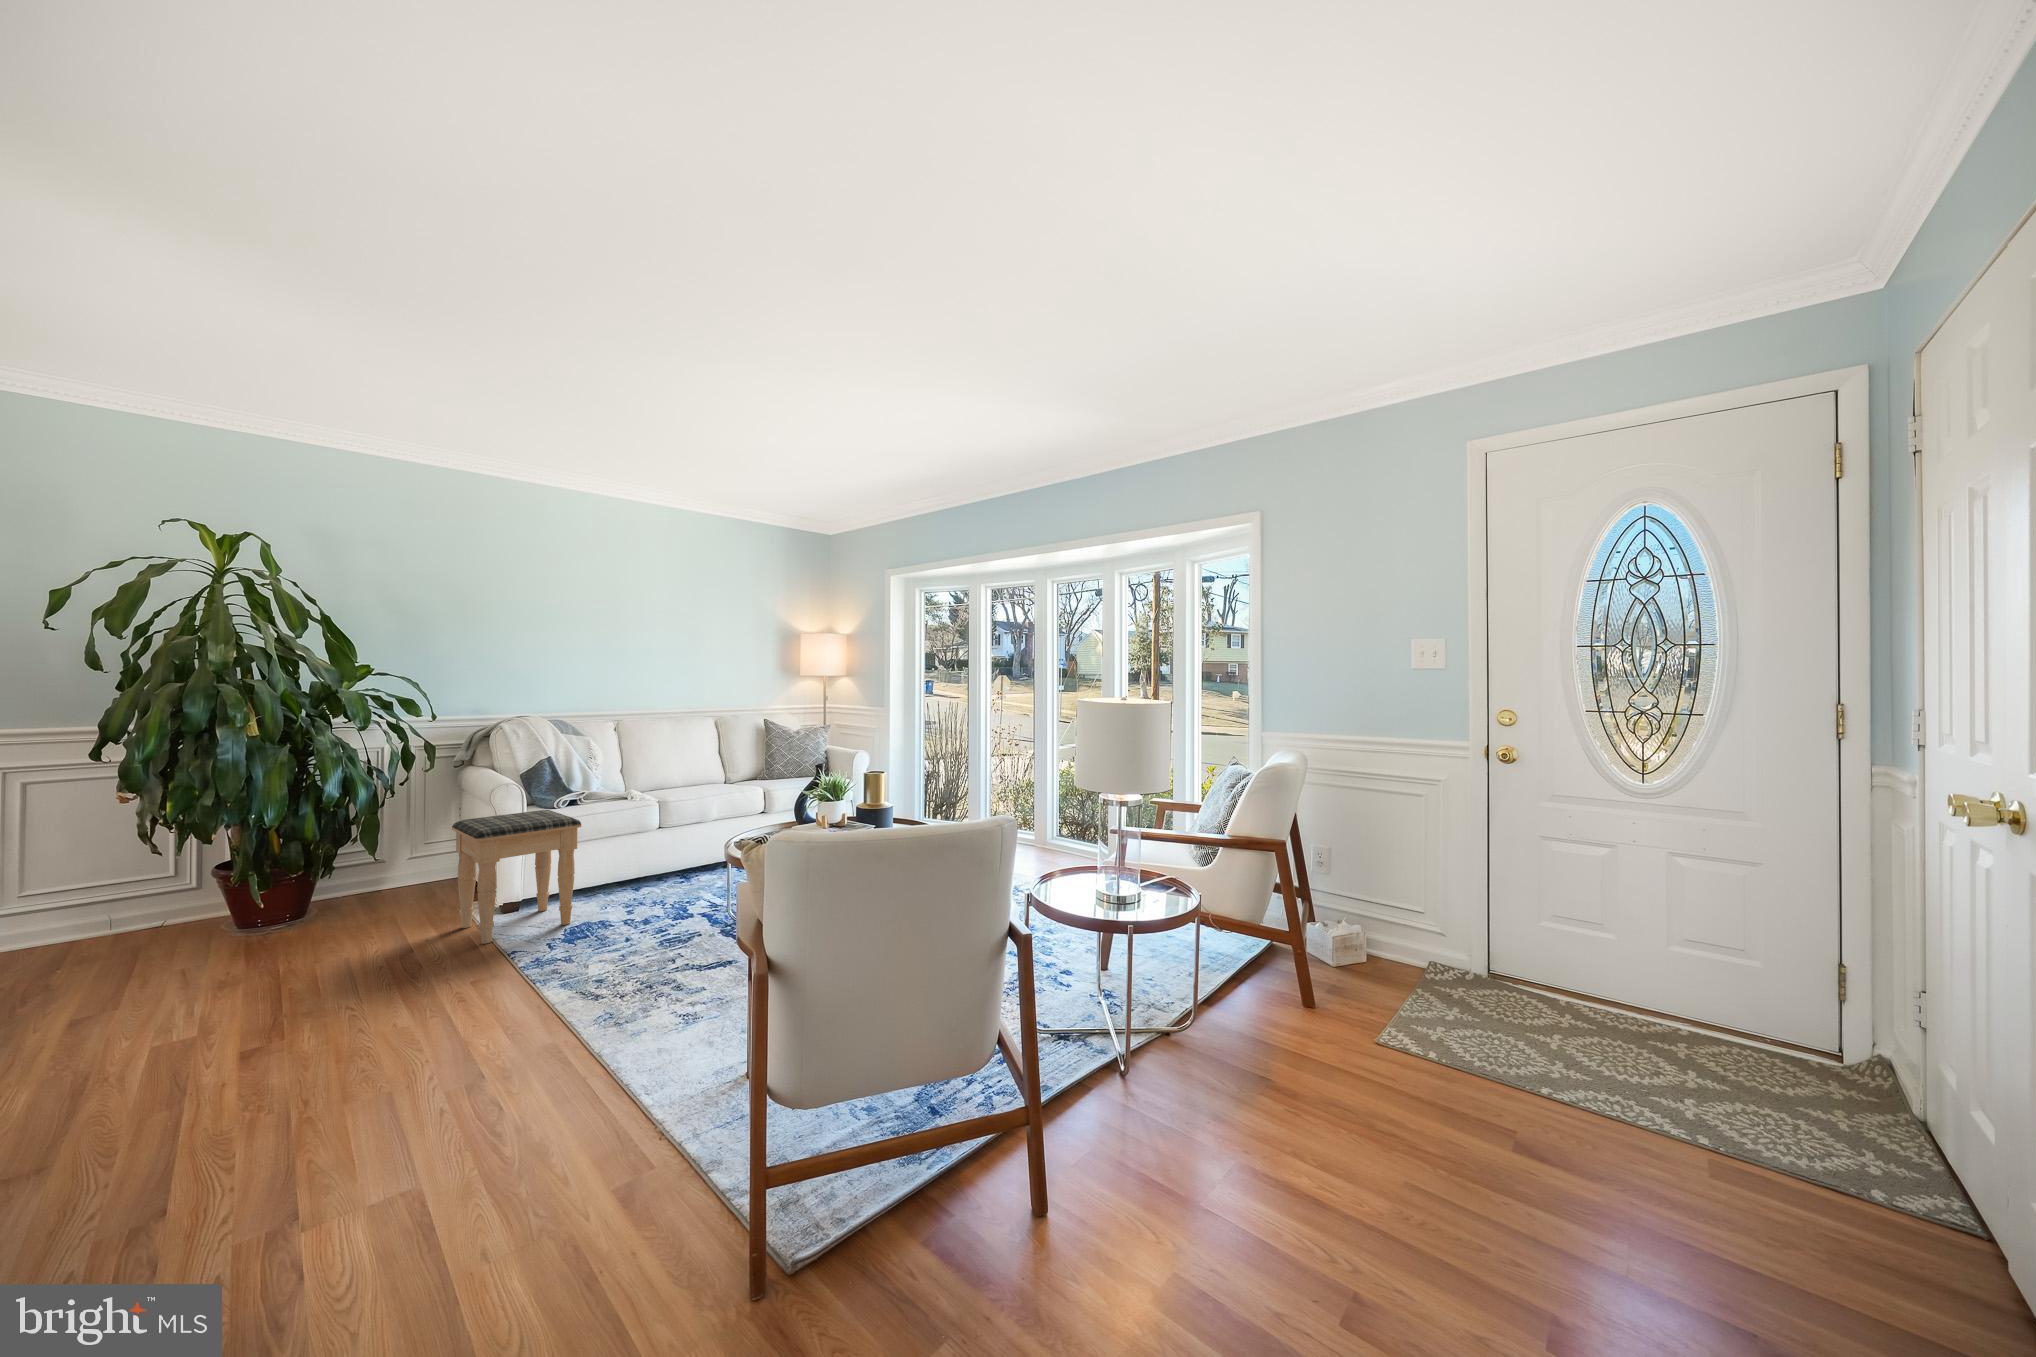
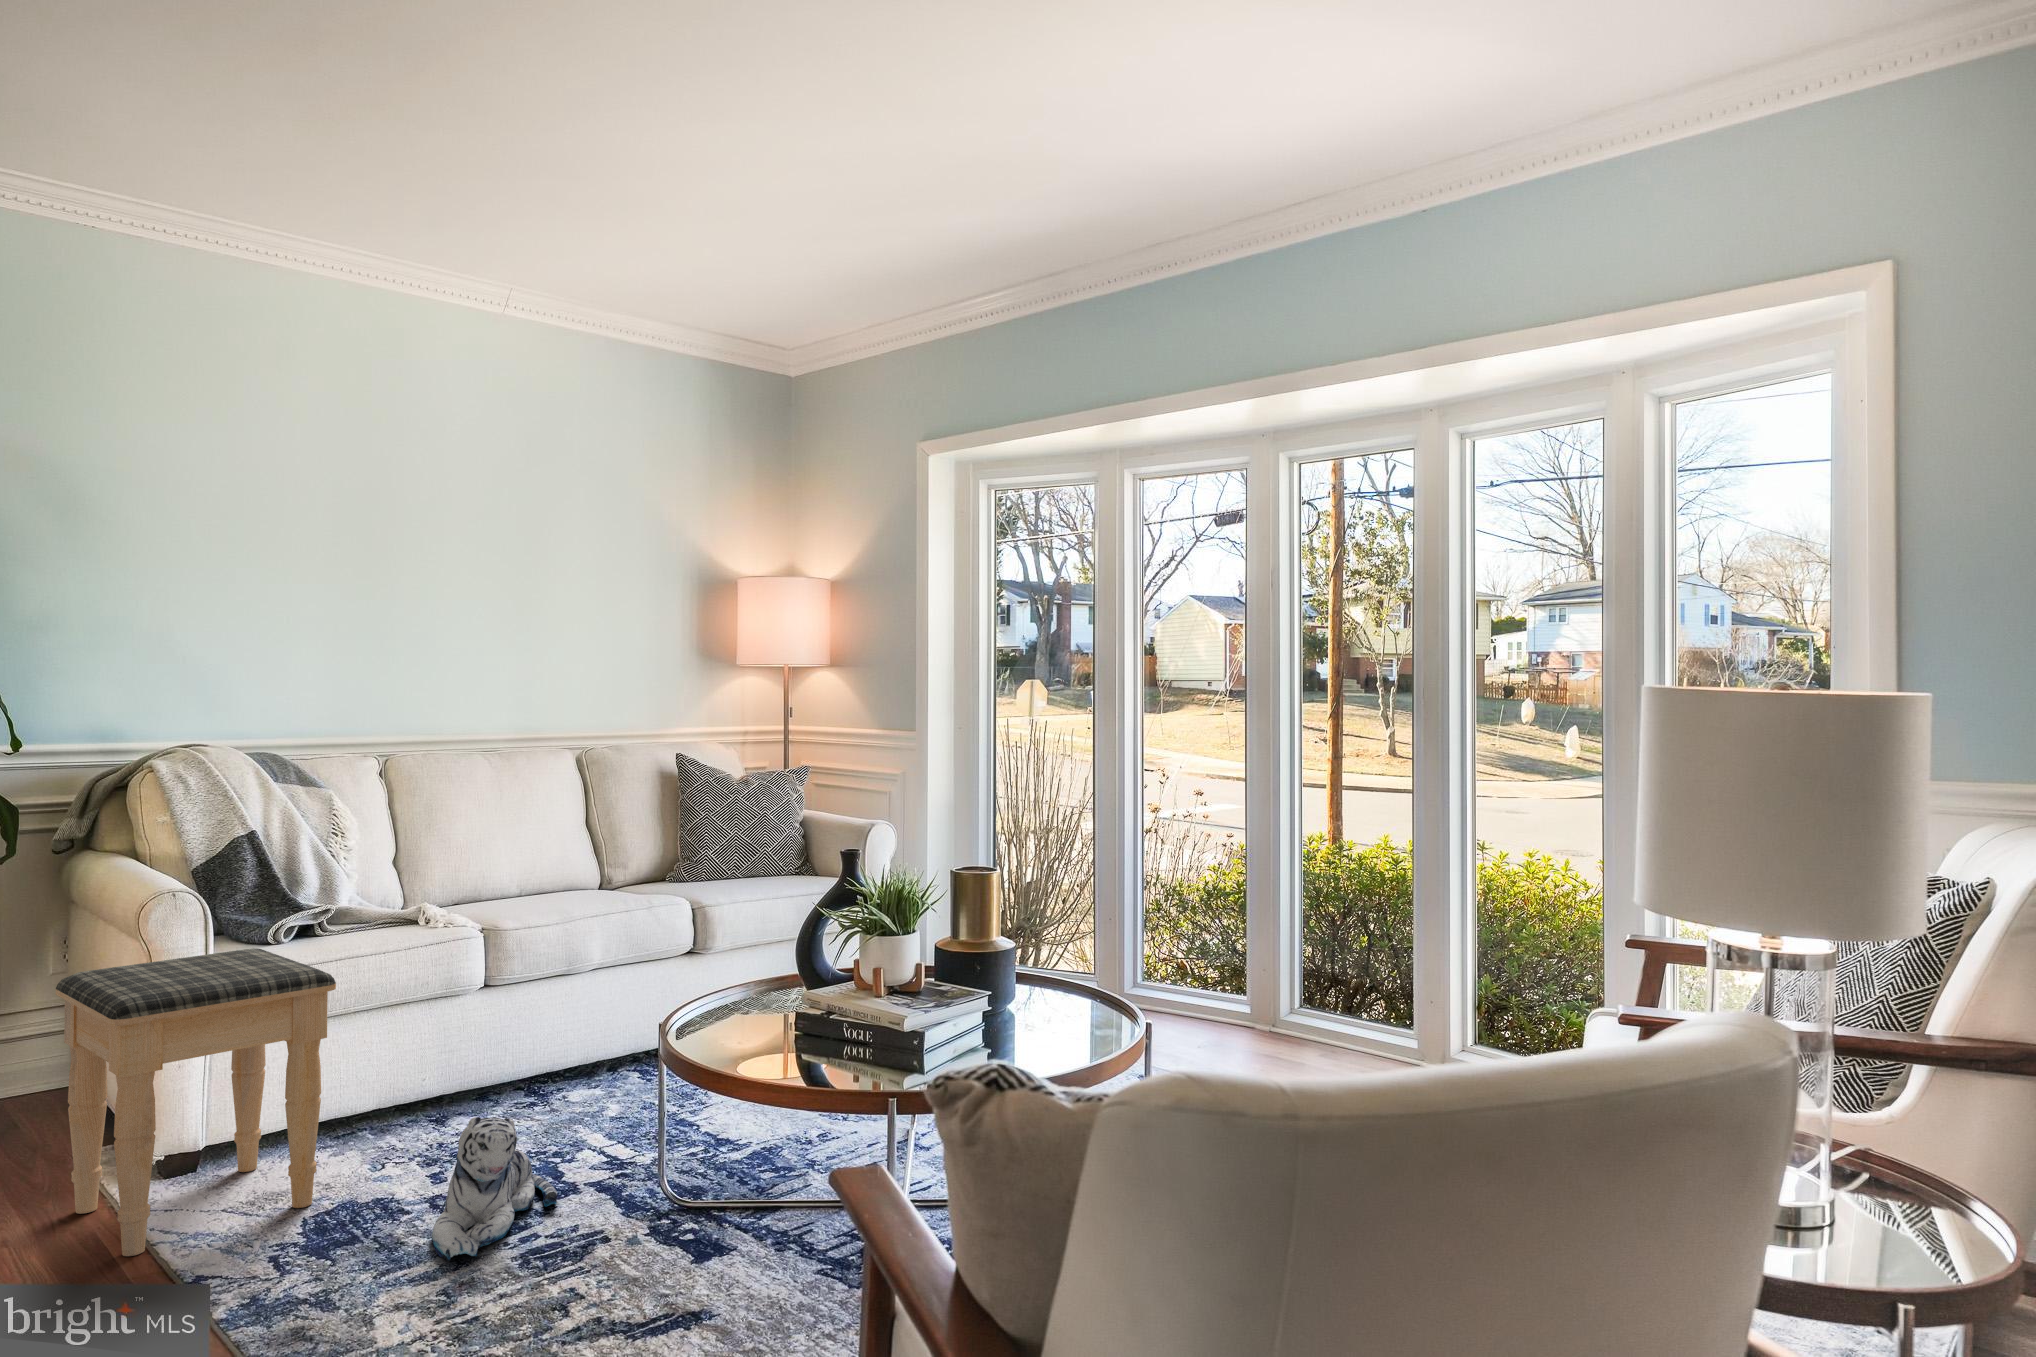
plush toy: none [621,882,683,944] -> present [431,1117,558,1261]

